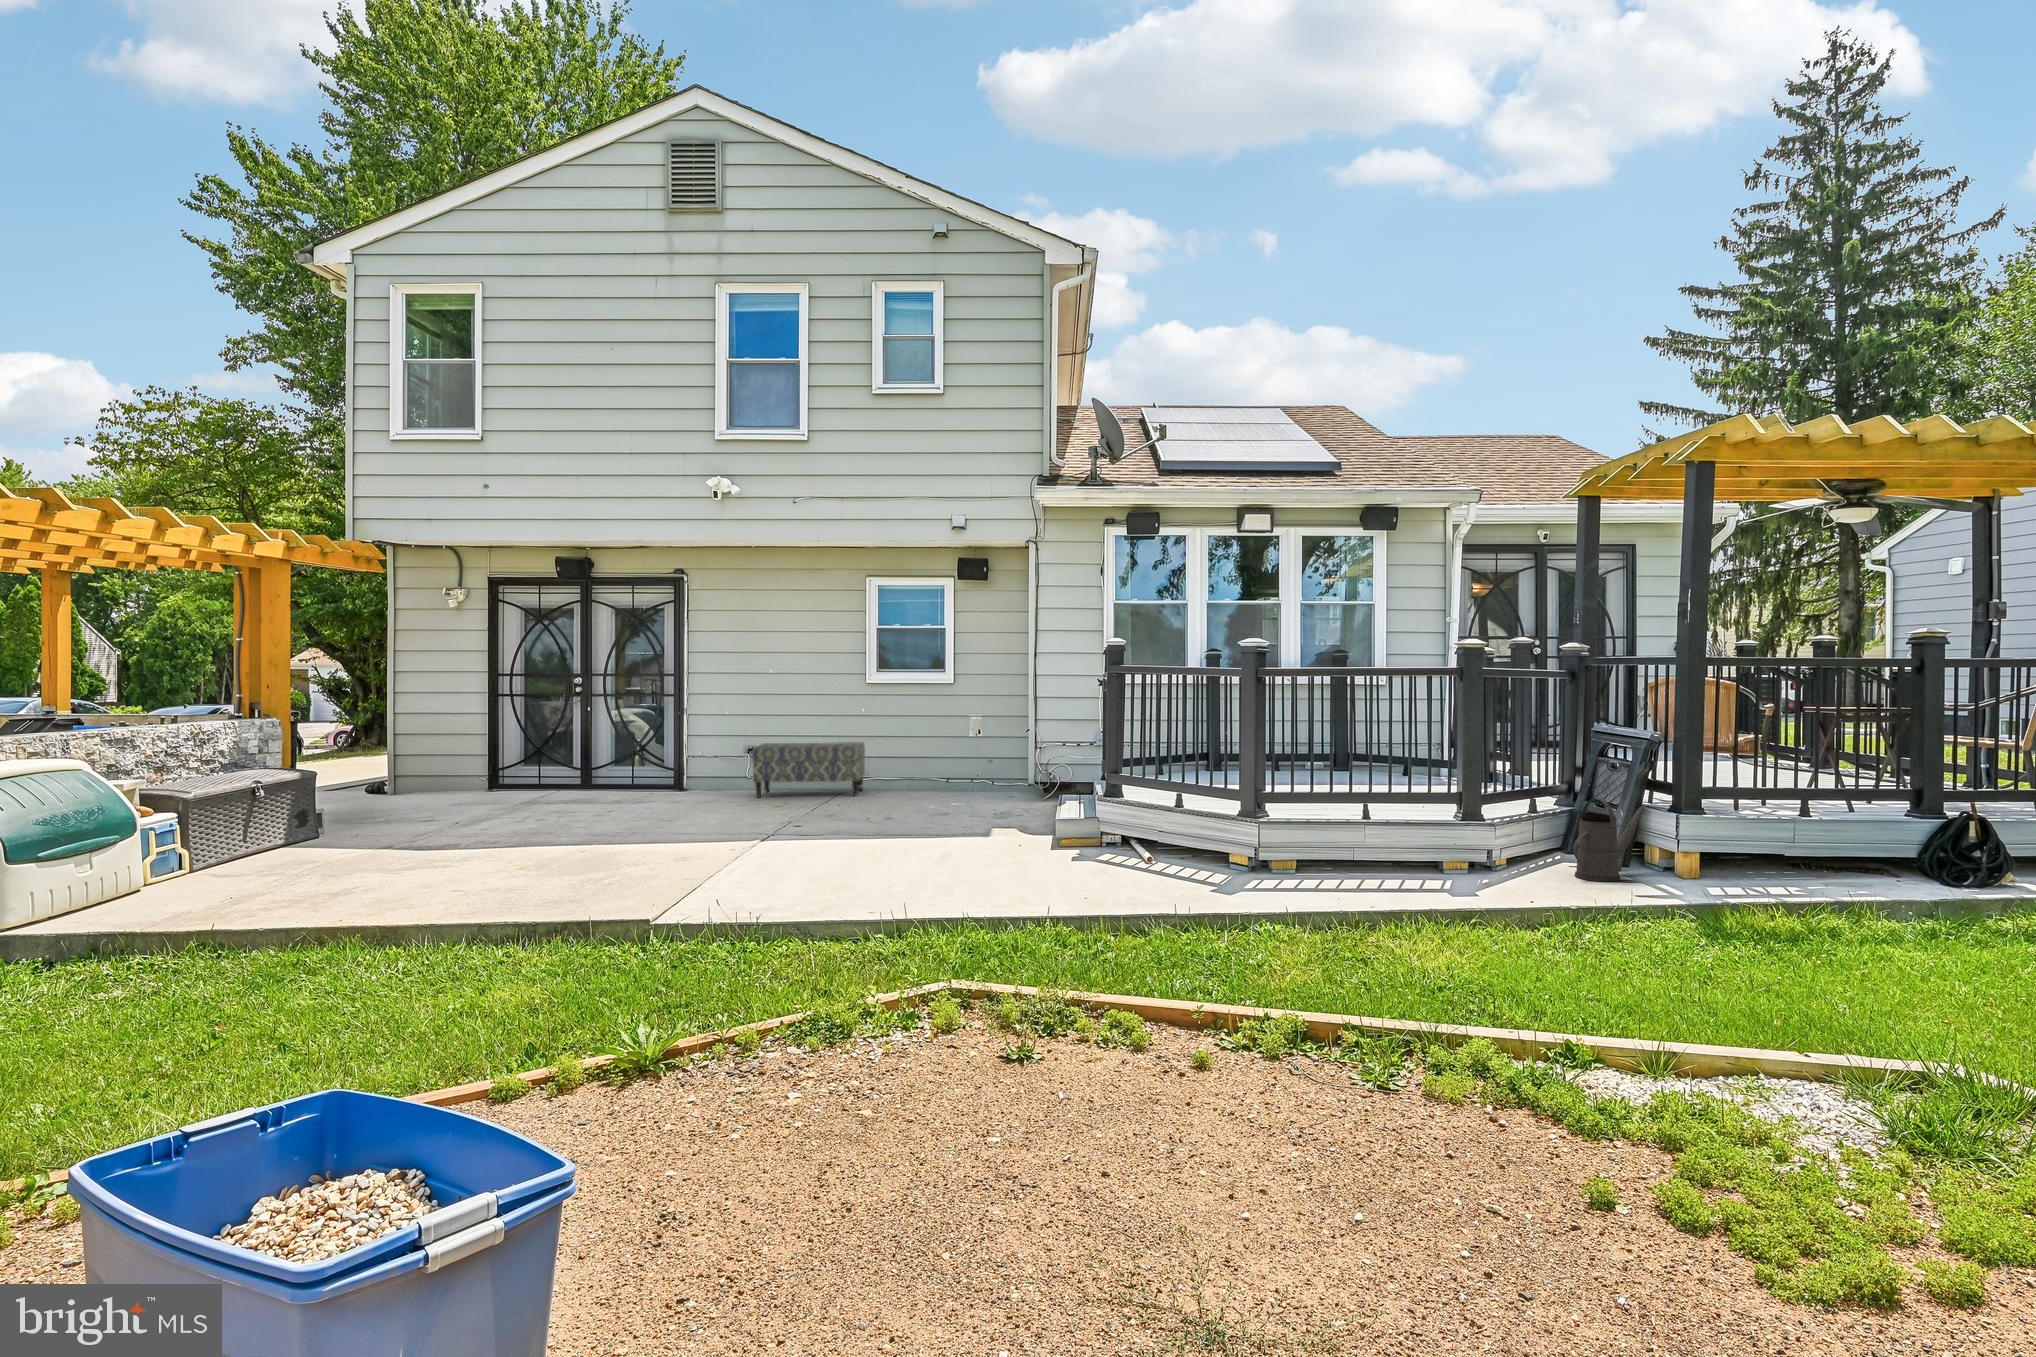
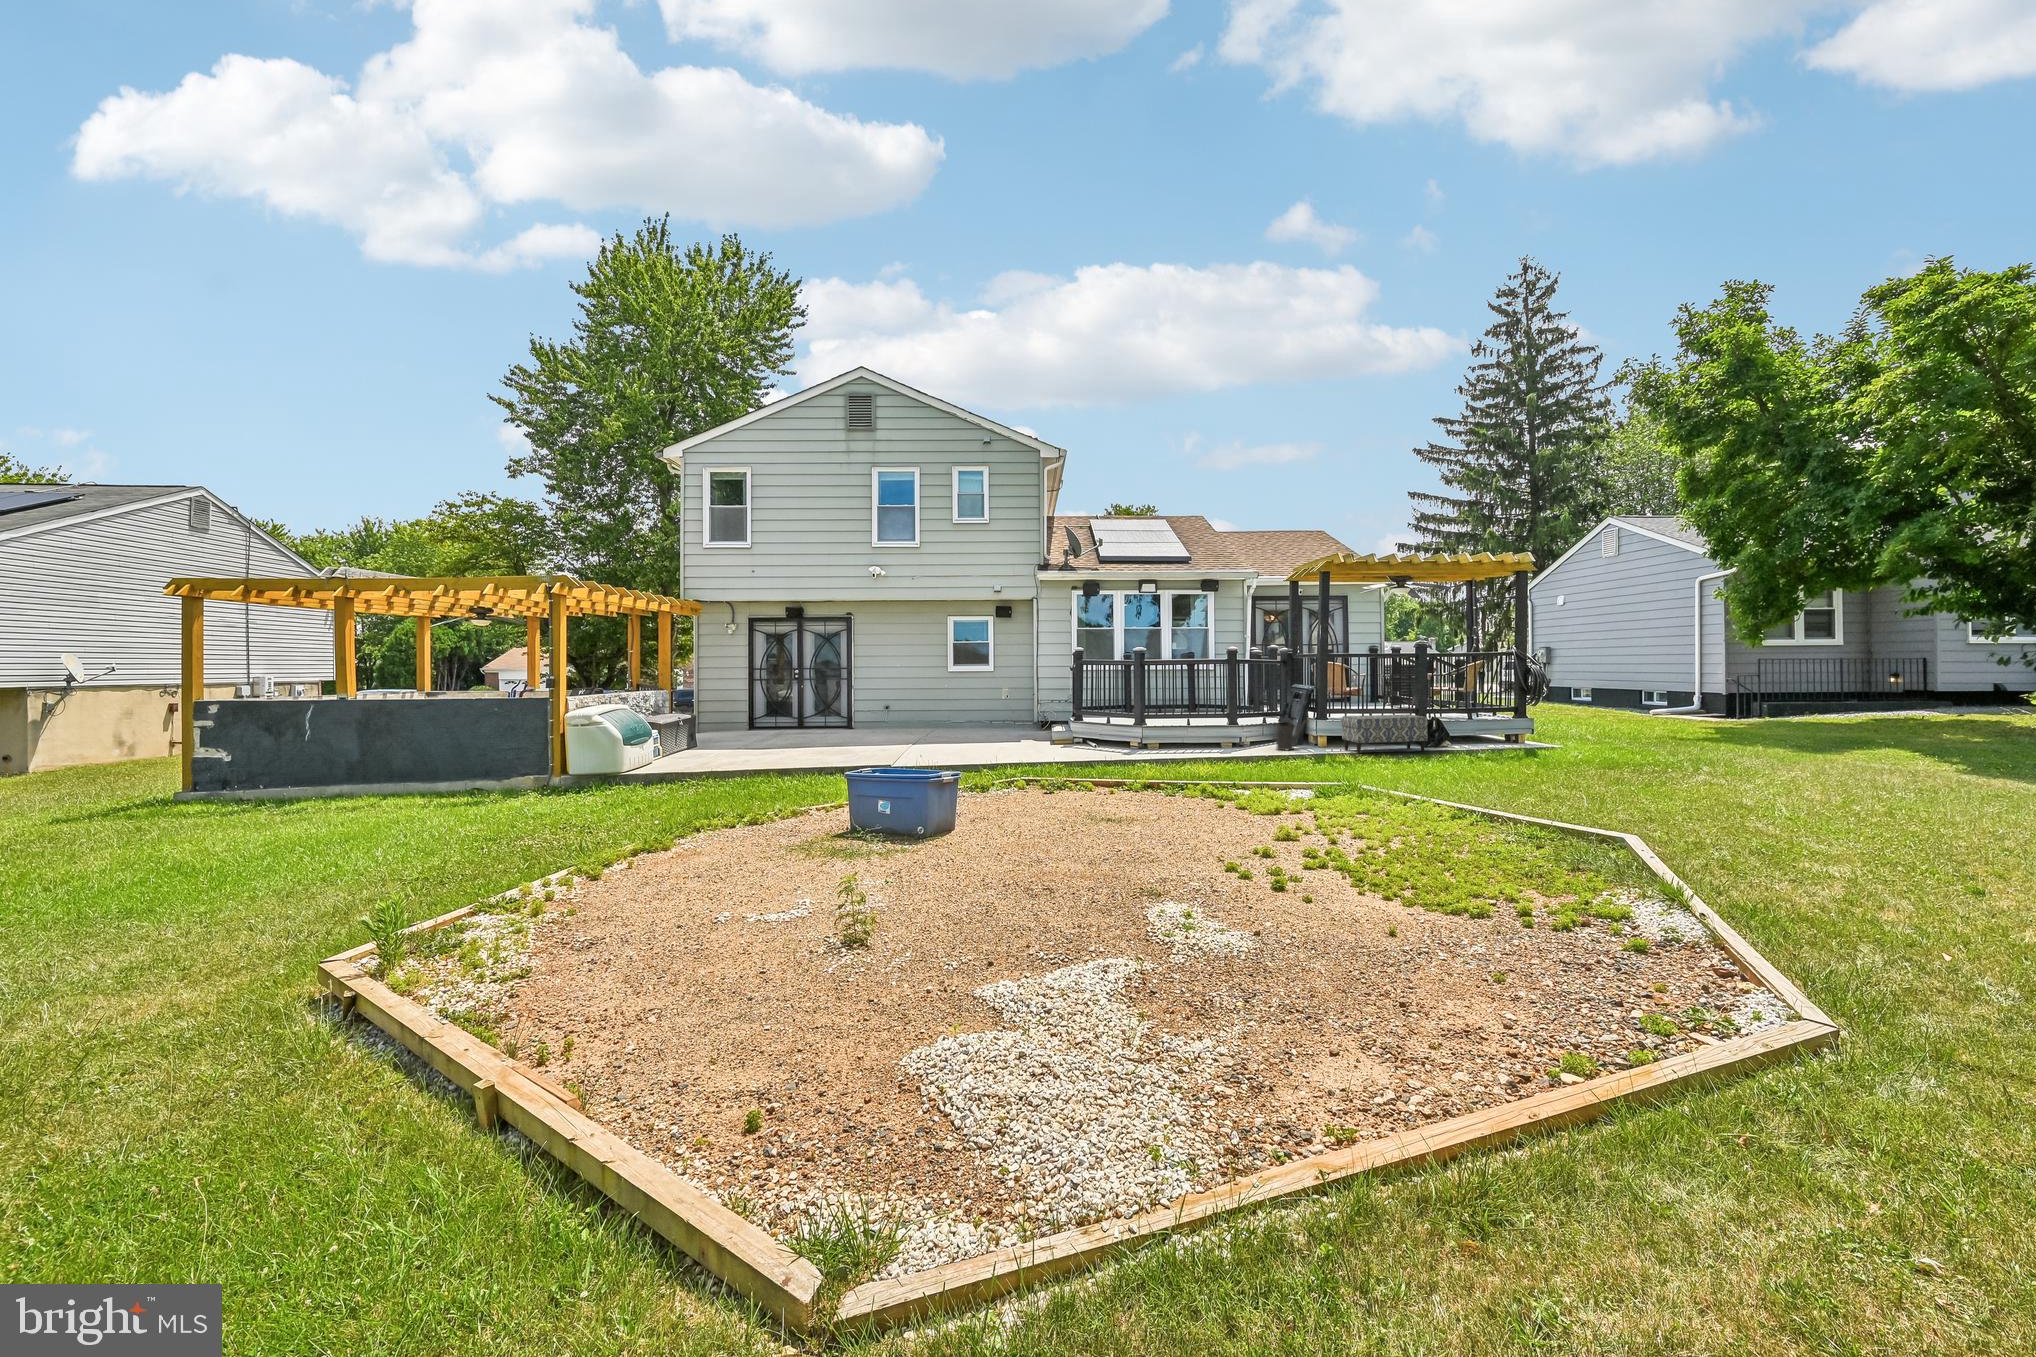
bench: present [752,742,865,798] -> present [1342,714,1428,754]

